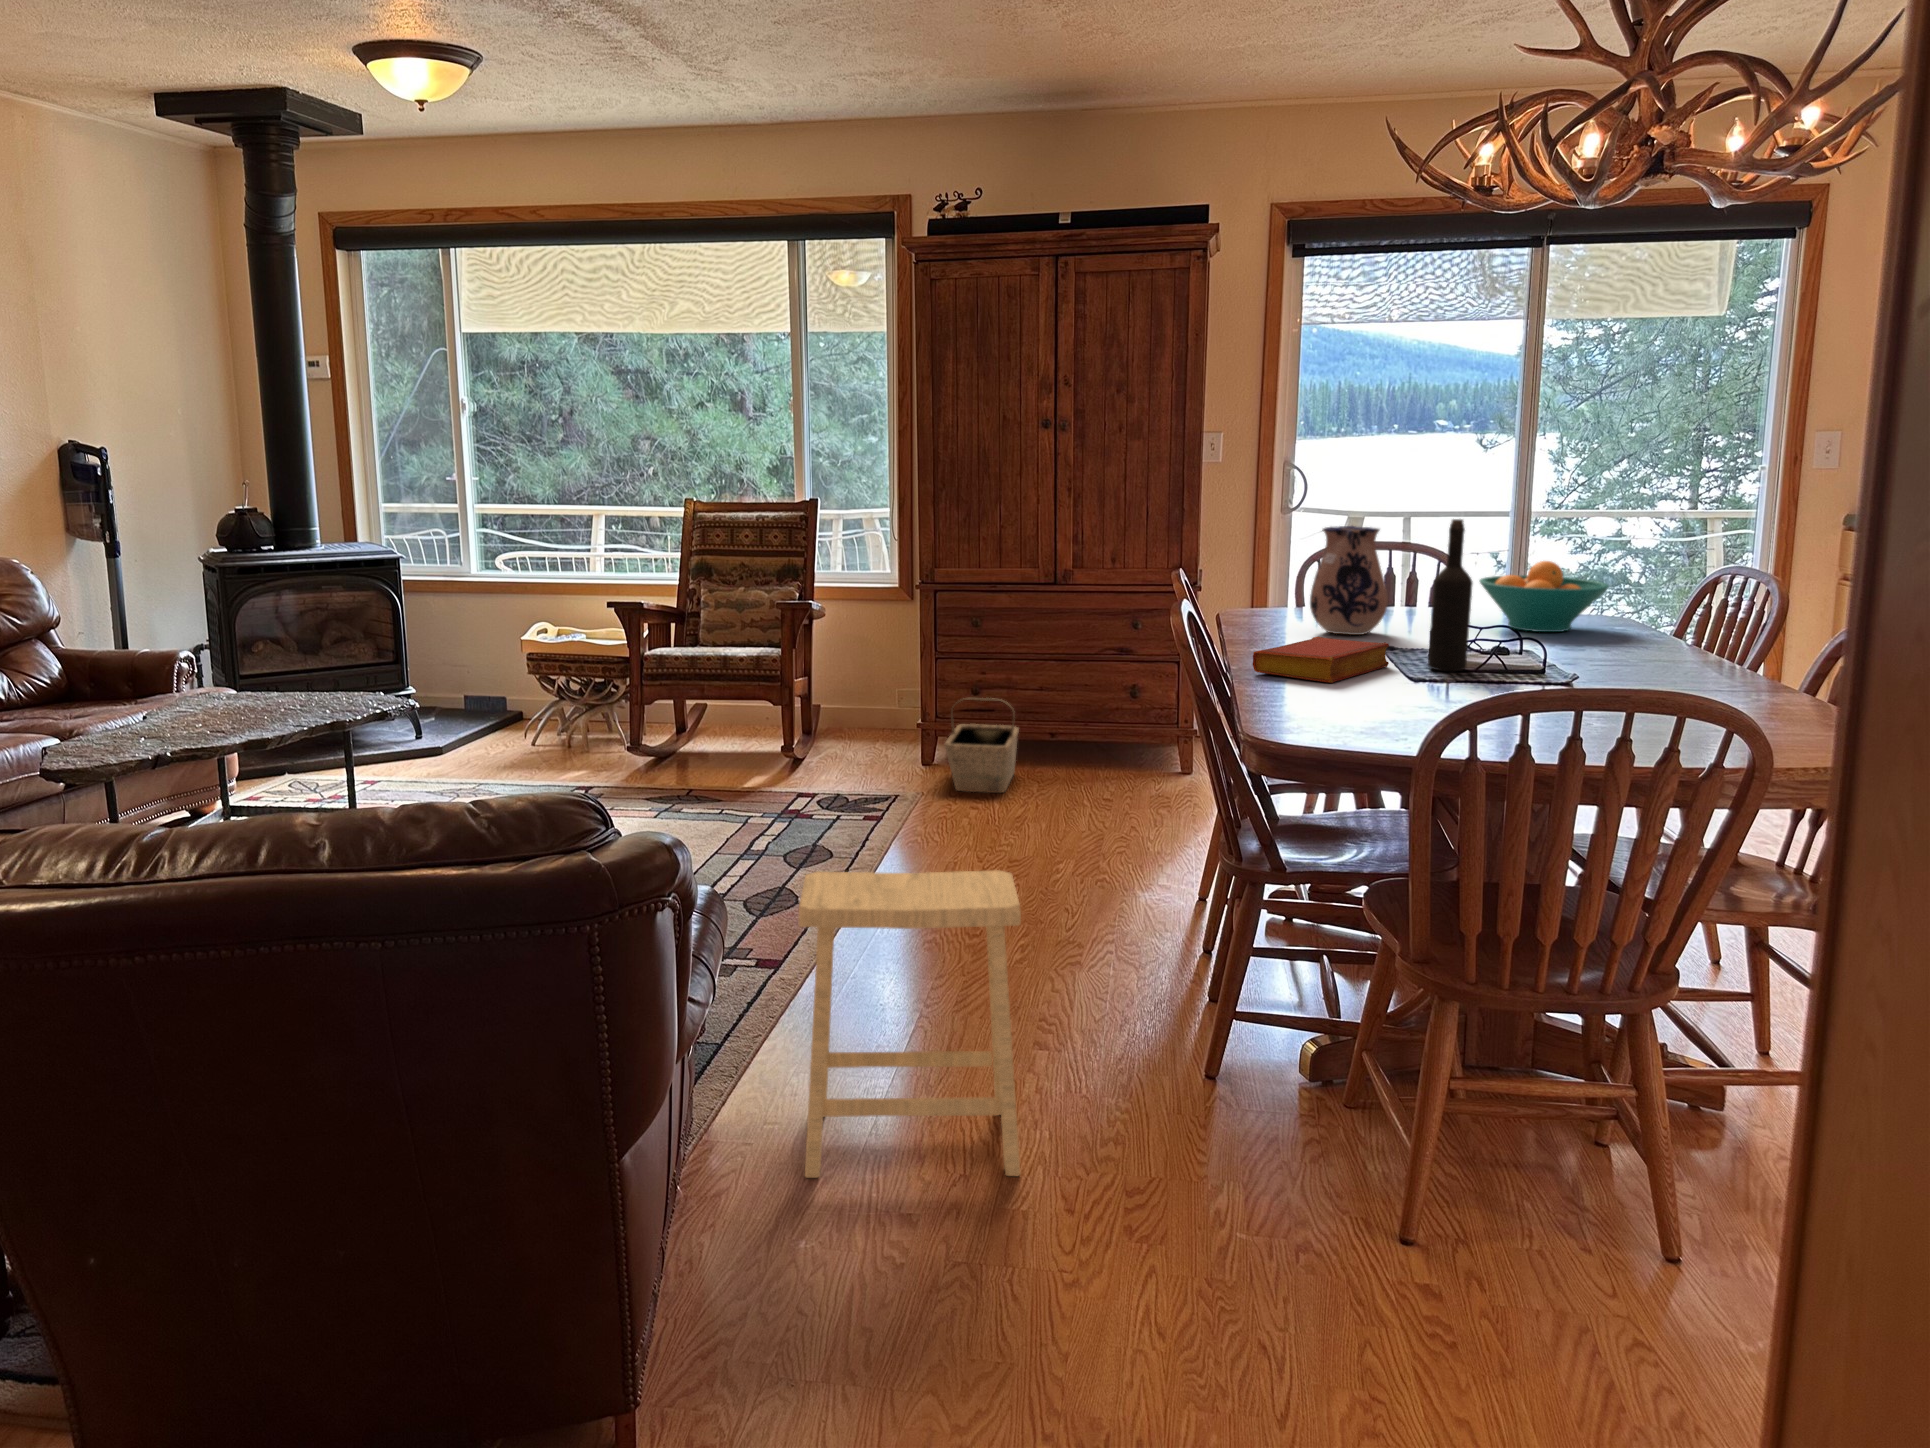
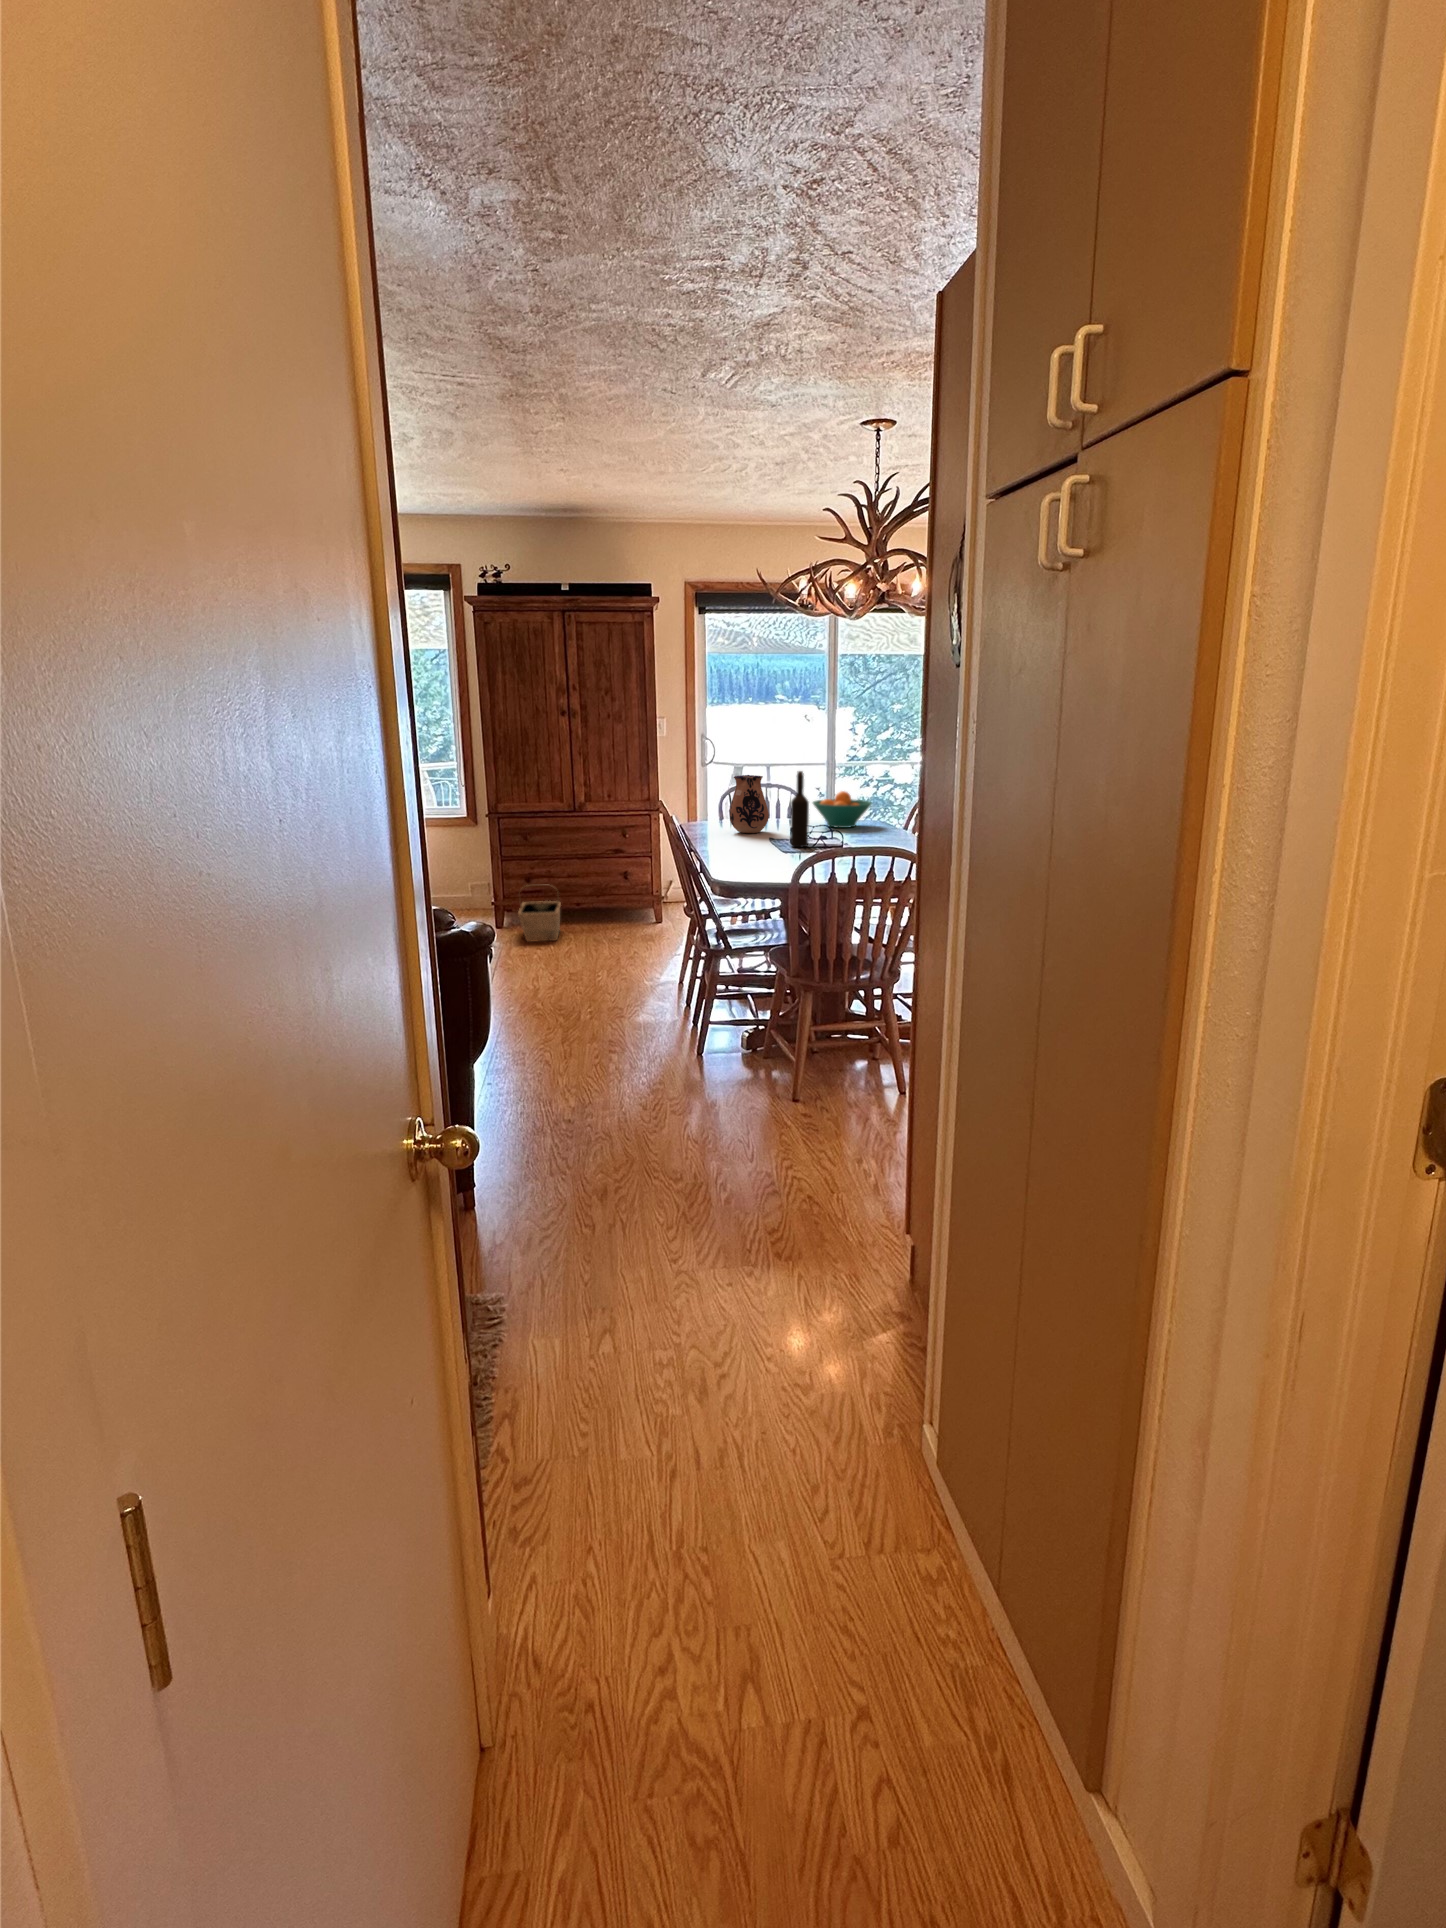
book: present [1253,637,1389,683] -> none [706,833,772,855]
footstool: present [798,870,1021,1178] -> none [492,957,618,1119]

